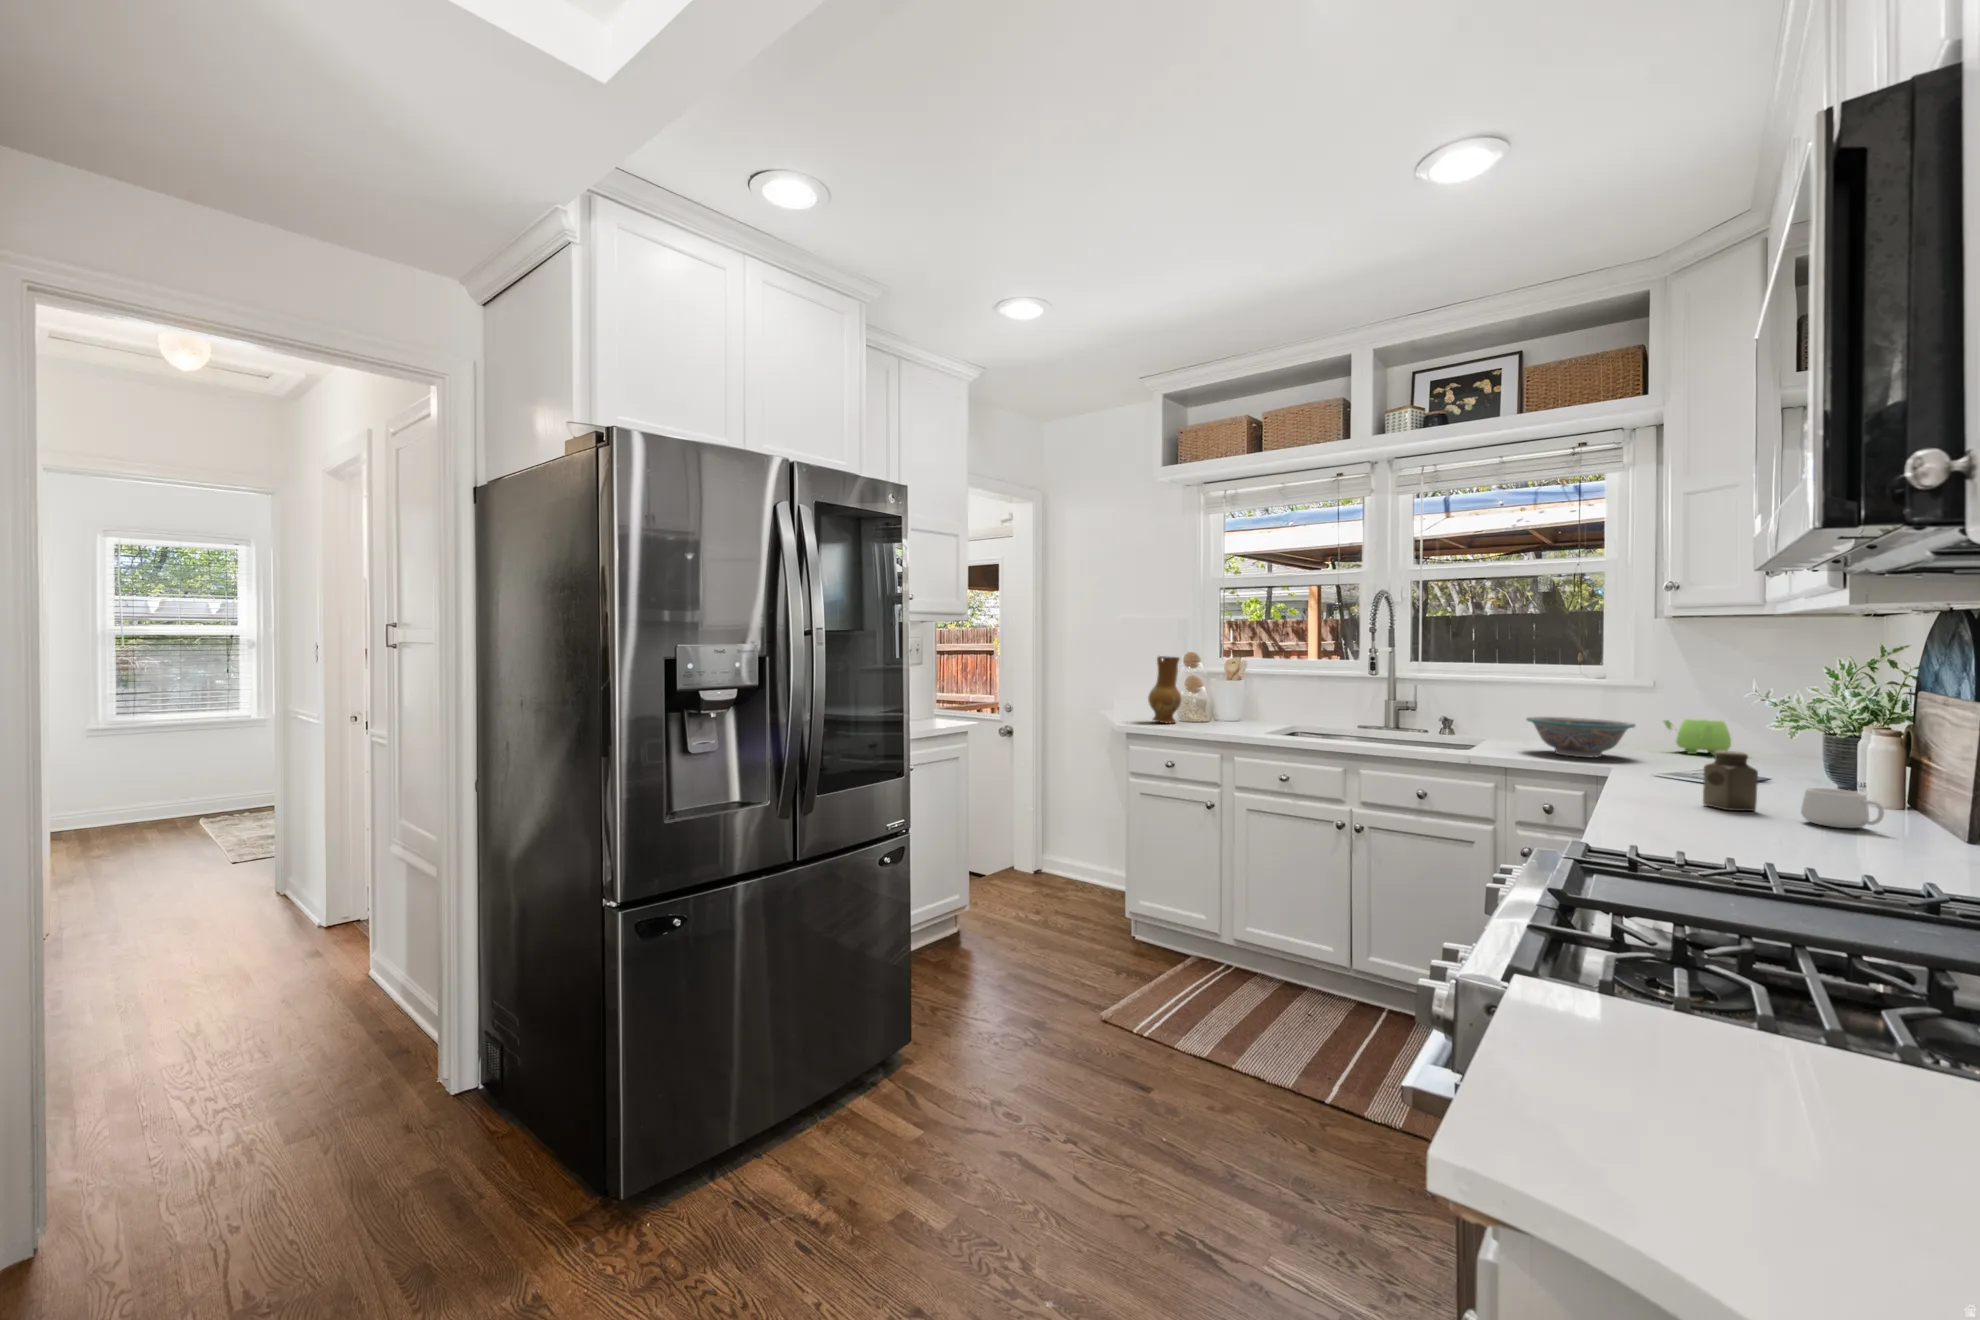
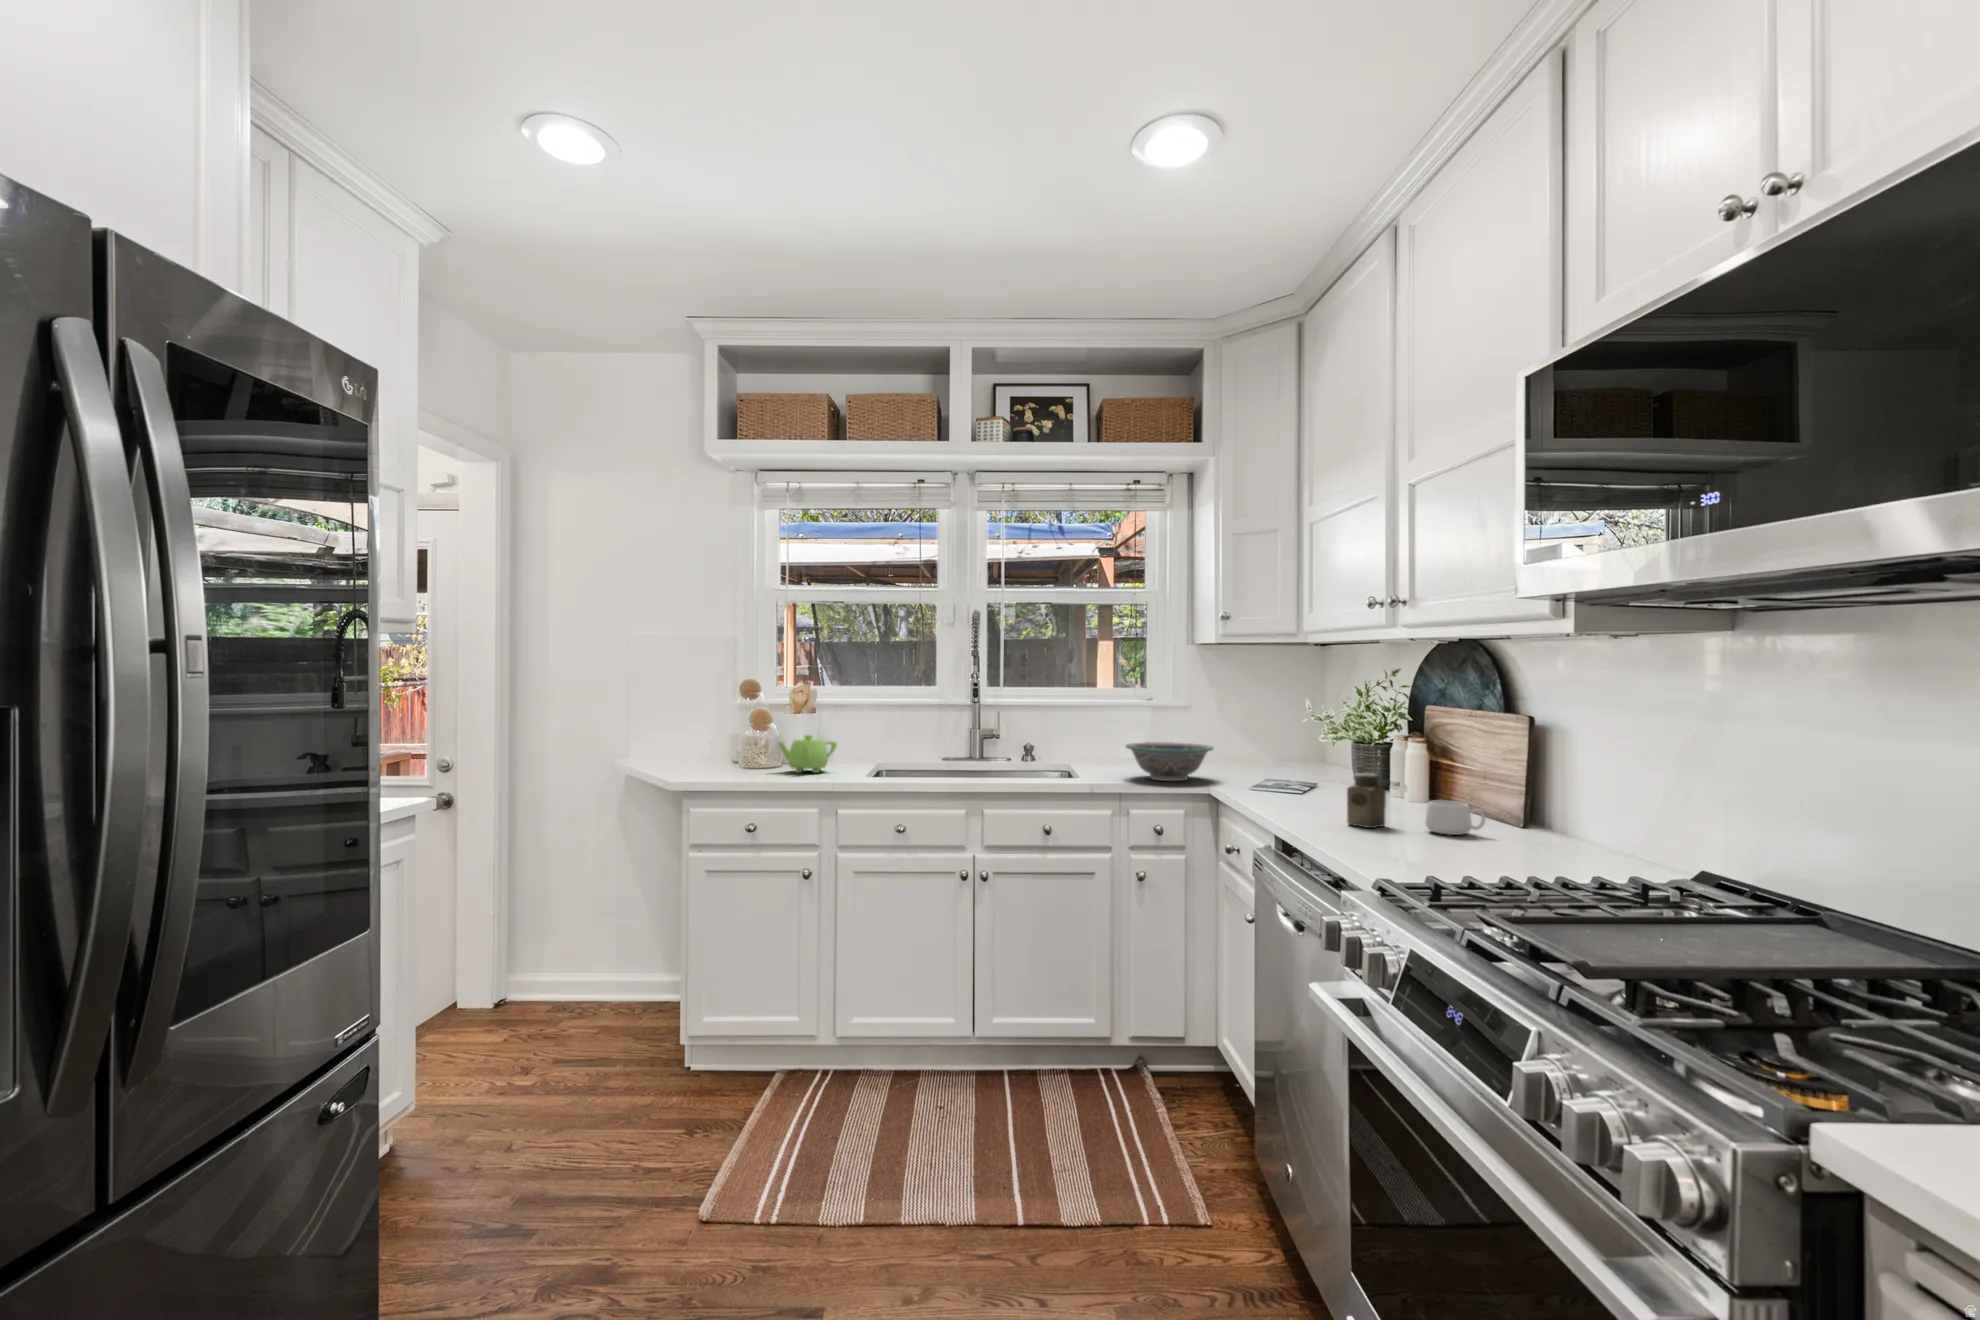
ceramic jug: present [1148,656,1181,723] -> none [708,692,752,779]
teapot: present [1664,718,1731,755] -> present [778,734,837,773]

